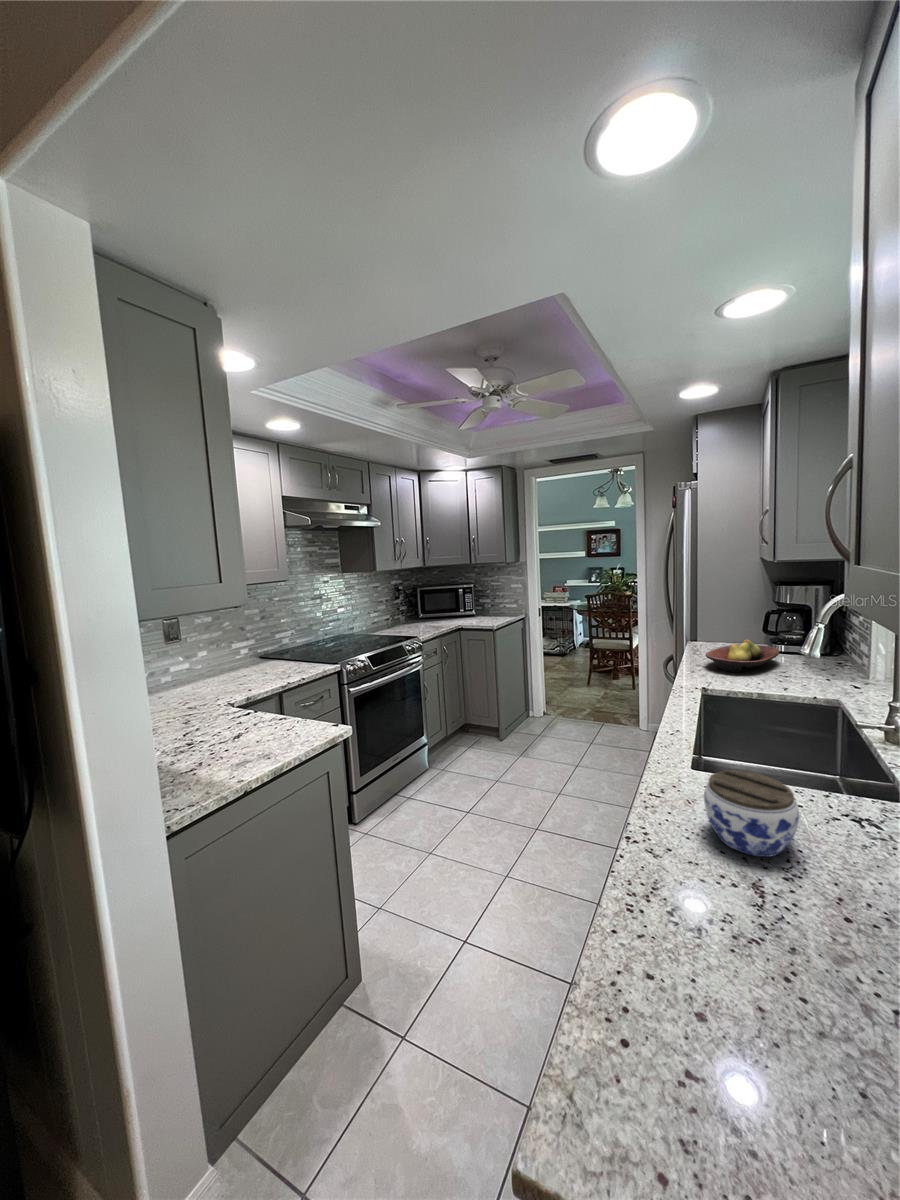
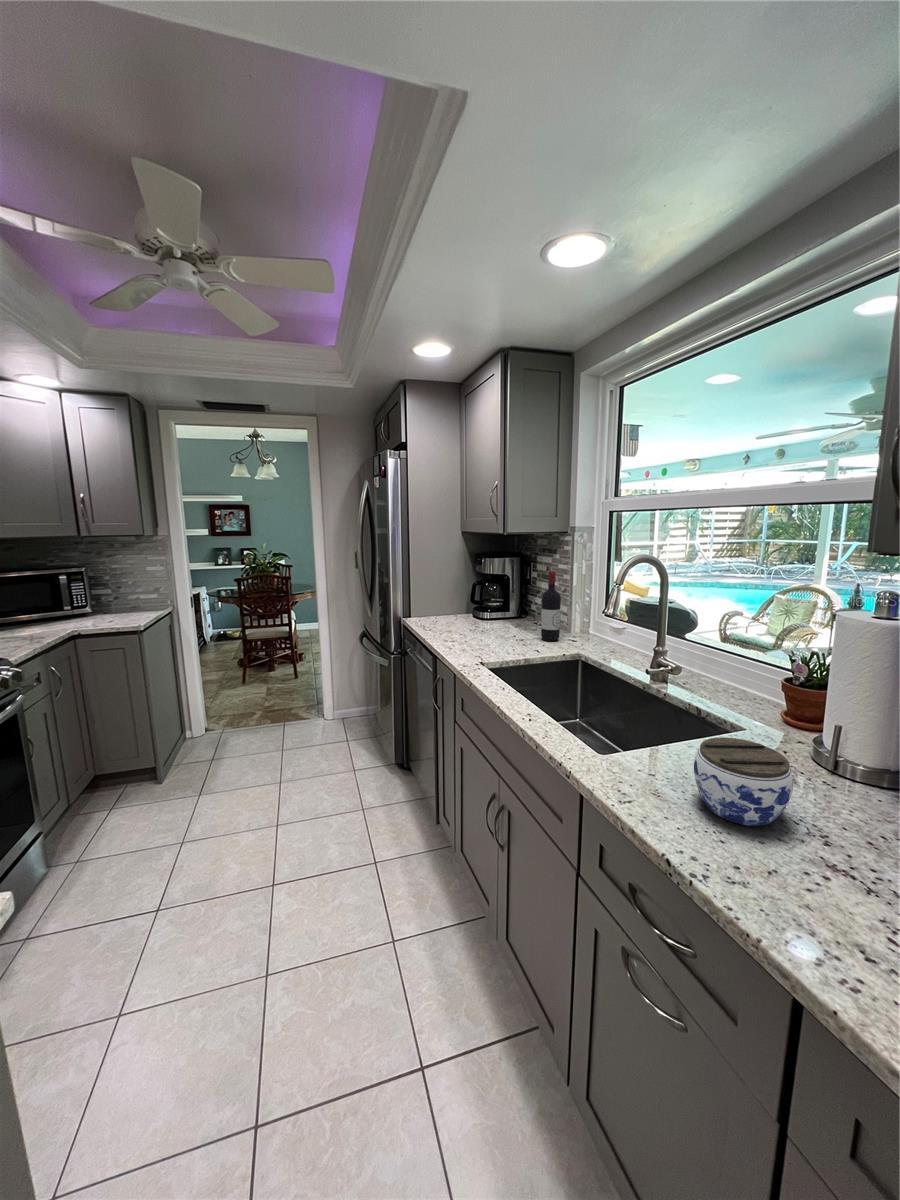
wine bottle: none [816,603,845,684] -> present [541,571,561,641]
fruit bowl: present [706,640,779,672] -> none [451,610,503,642]

